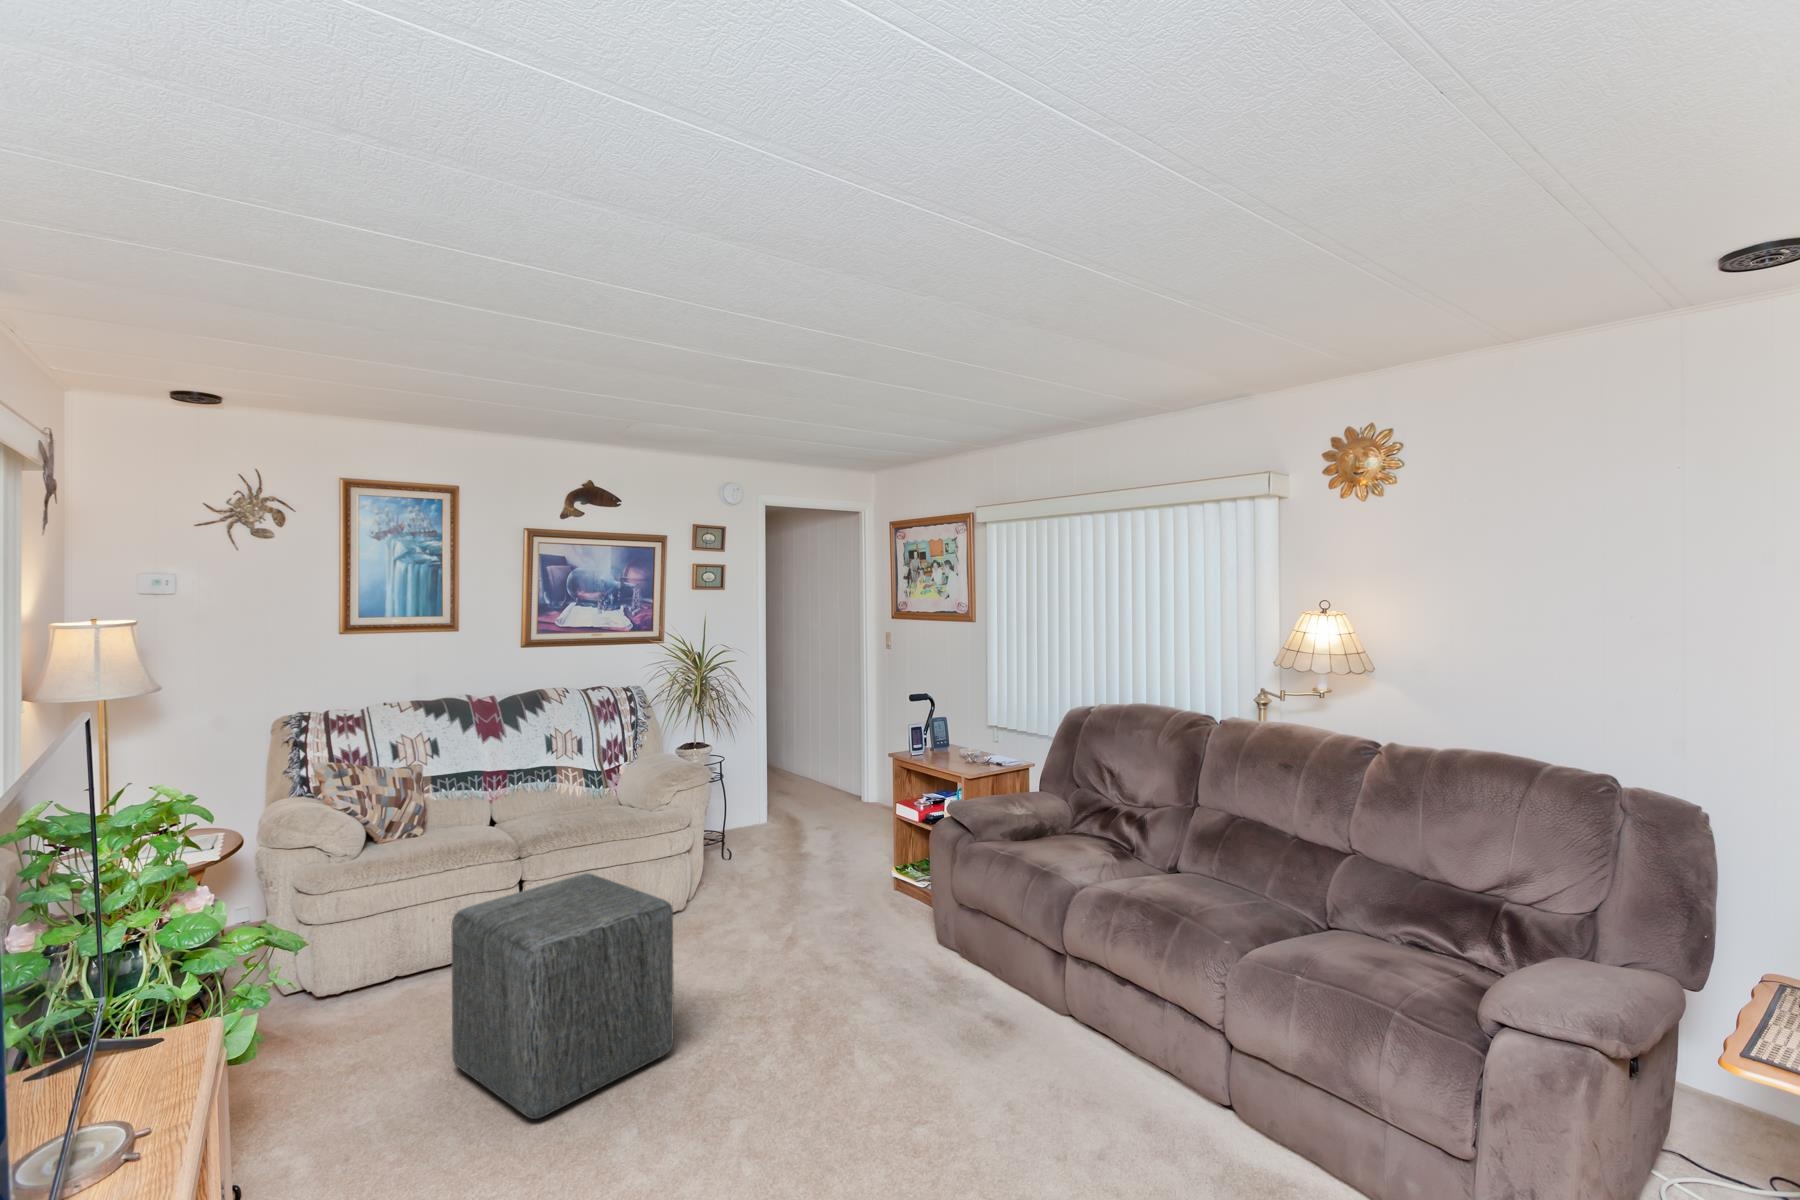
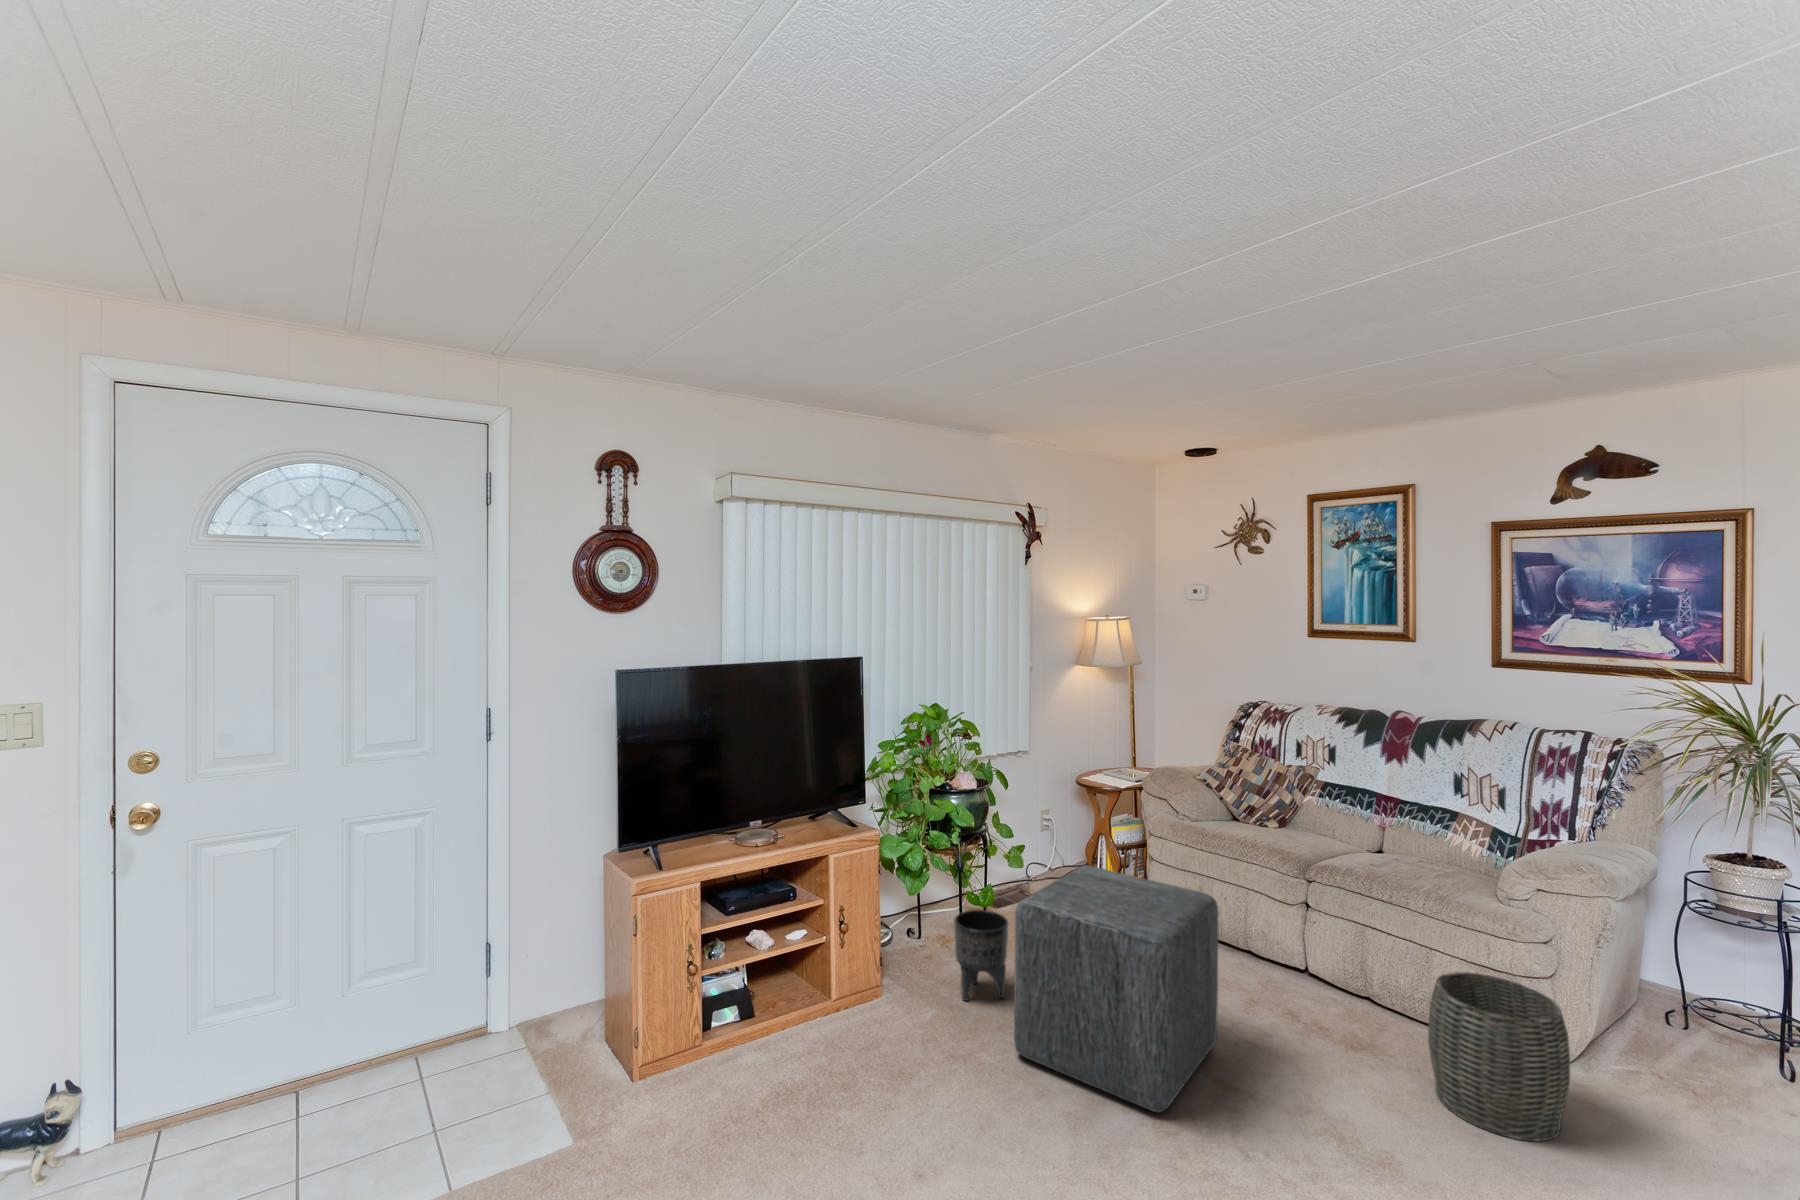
woven basket: none [674,849,751,947] -> present [1428,972,1570,1141]
planter: none [325,1026,412,1161] -> present [954,910,1008,1001]

